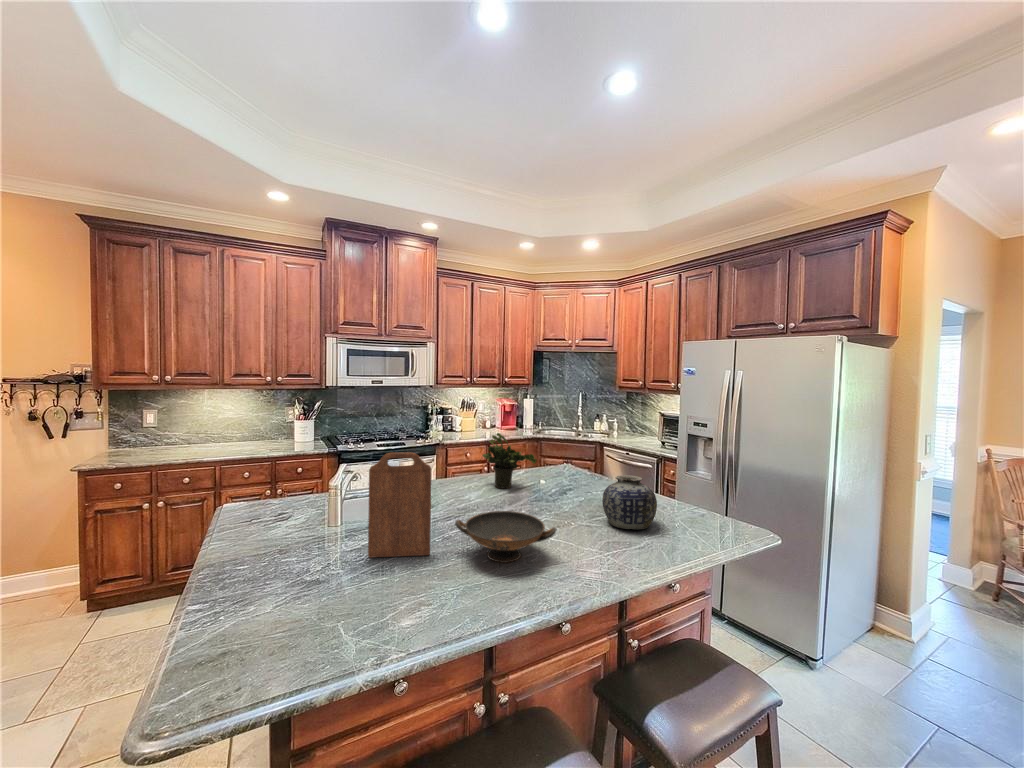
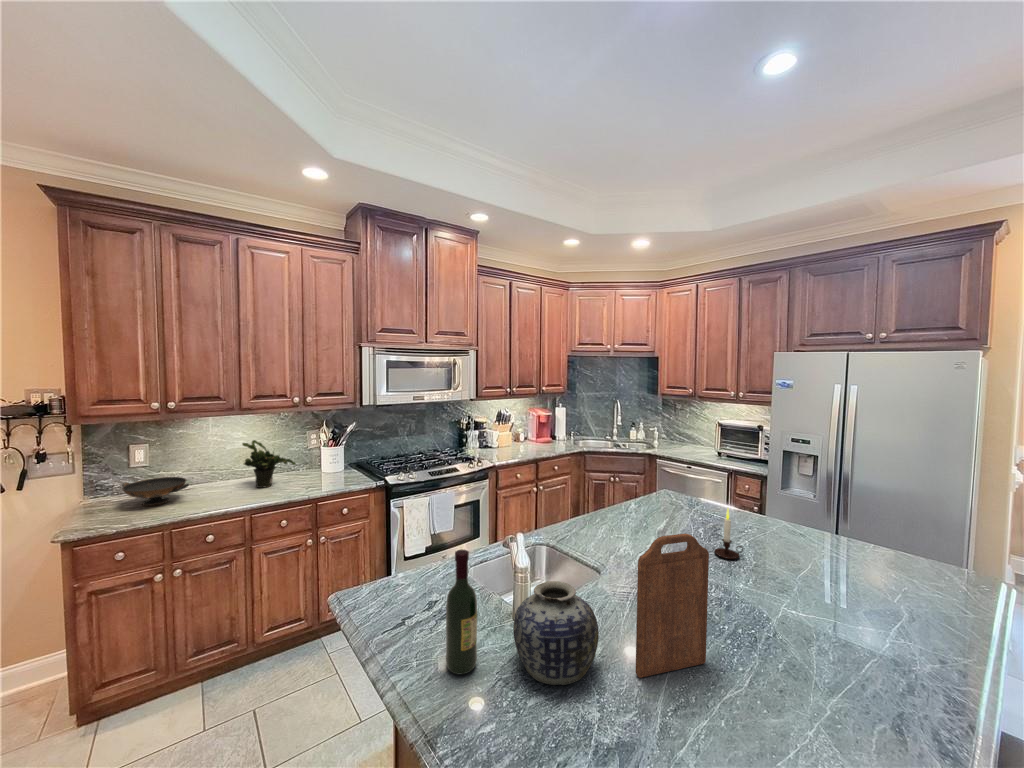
potted plant: present [482,433,537,488] -> present [242,440,296,488]
wine bottle: none [242,458,269,546] -> present [446,550,477,674]
candle: none [539,462,564,506] -> present [714,509,743,559]
vase: present [602,475,657,529] -> present [513,581,599,685]
decorative bowl: present [455,511,556,563] -> present [122,477,189,506]

